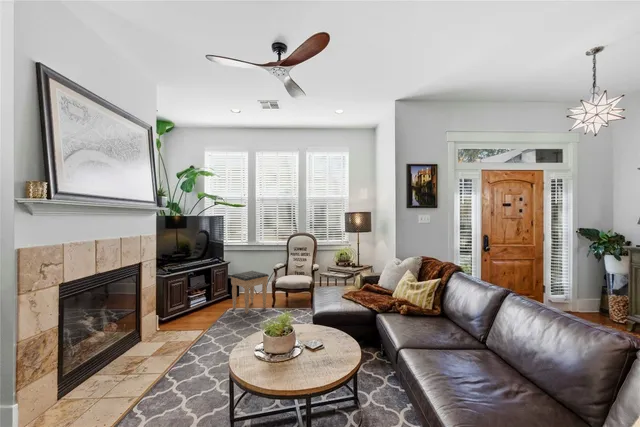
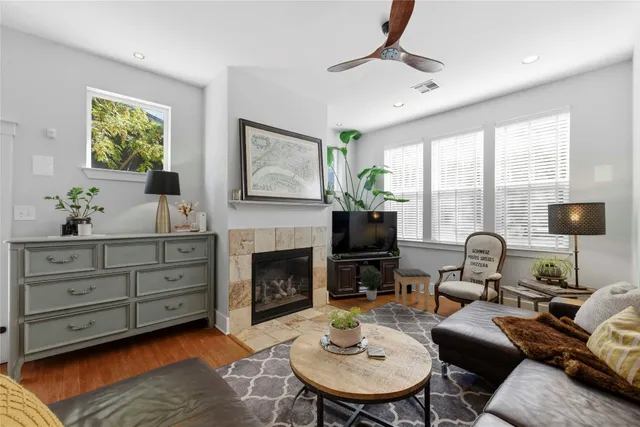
potted plant: none [192,276,219,314] -> present [360,267,383,301]

